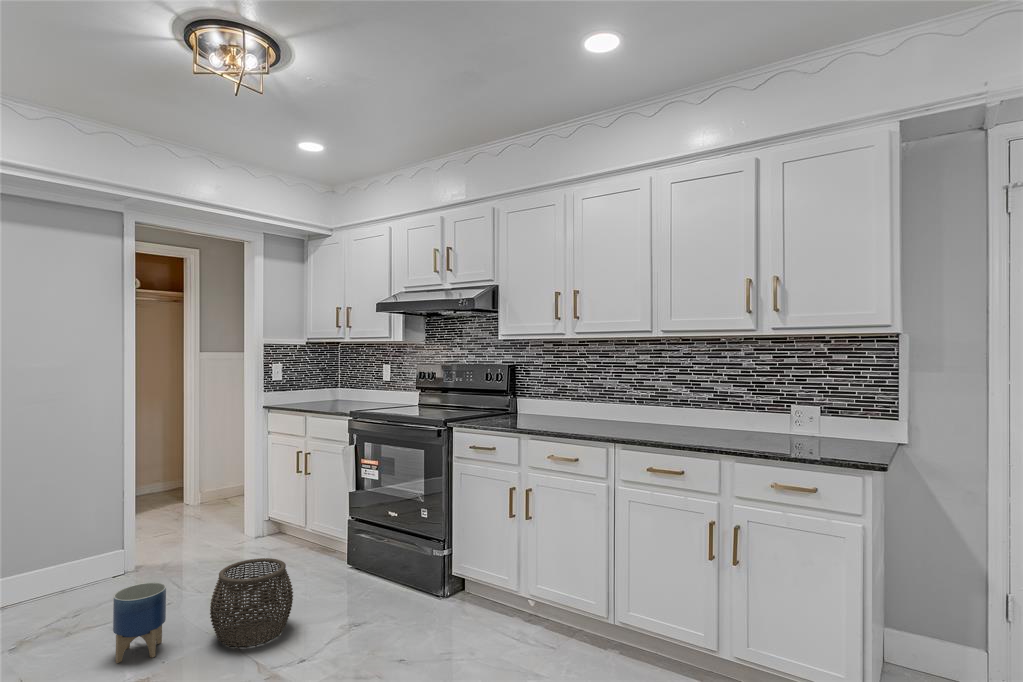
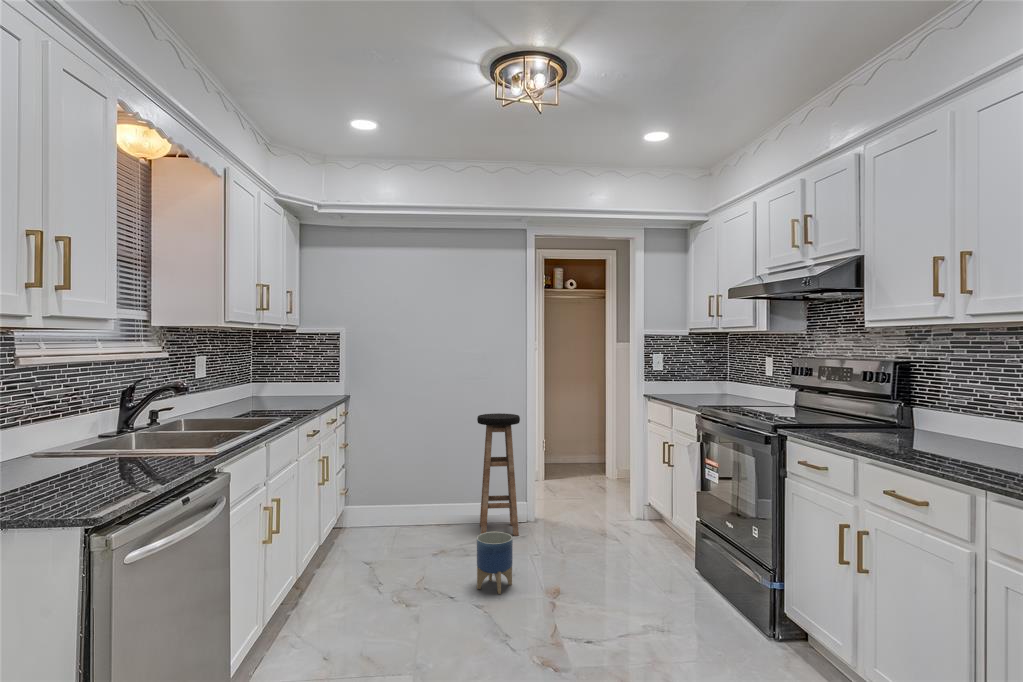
bar stool: none [51,441,124,607] -> present [477,413,520,536]
woven basket: present [210,558,293,647] -> none [539,535,609,615]

